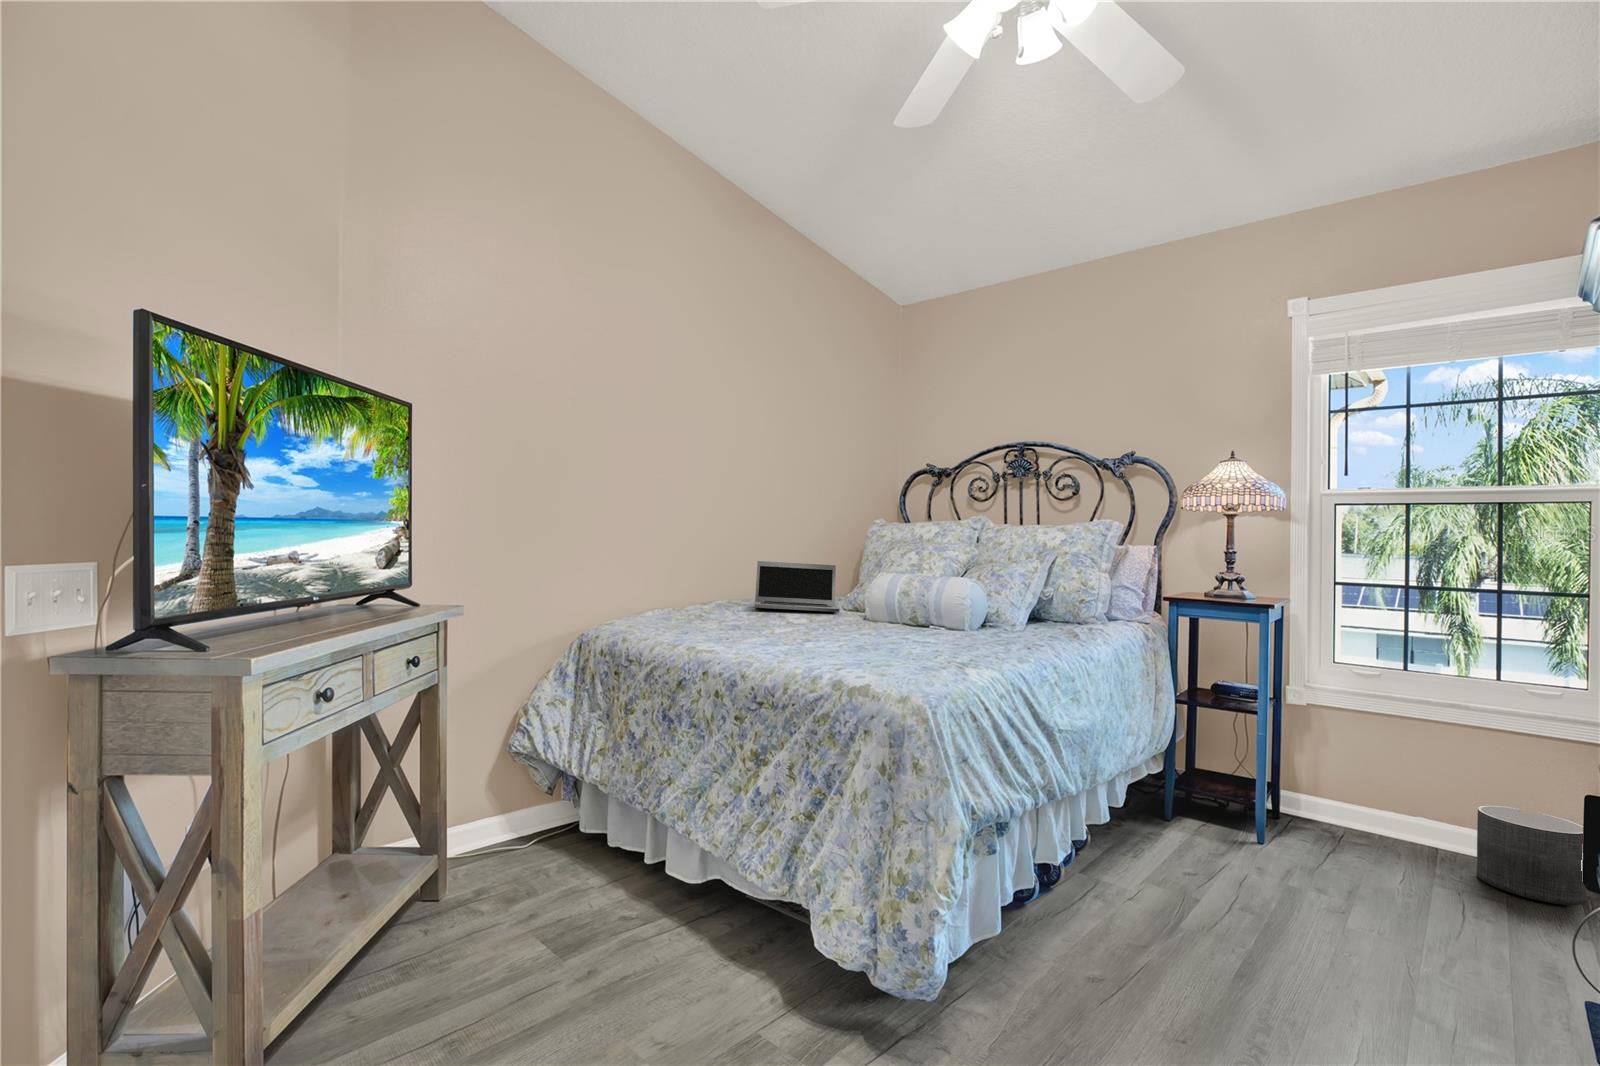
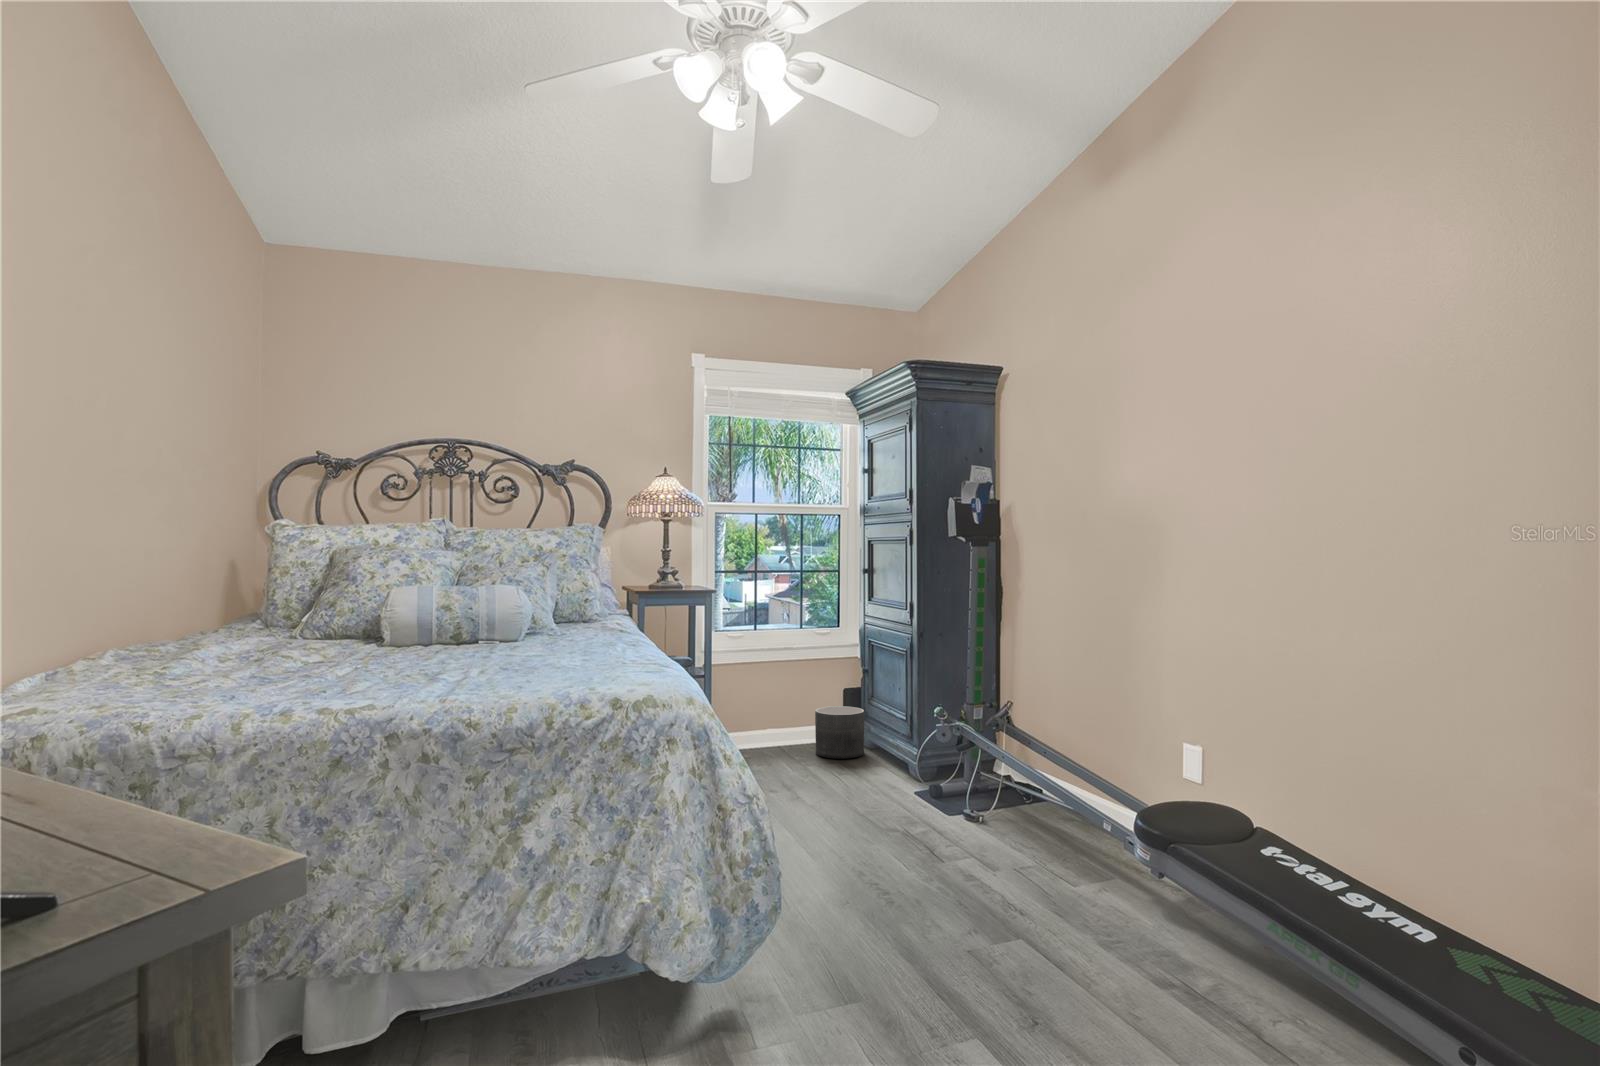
laptop: present [754,561,840,612] -> none [163,584,332,652]

